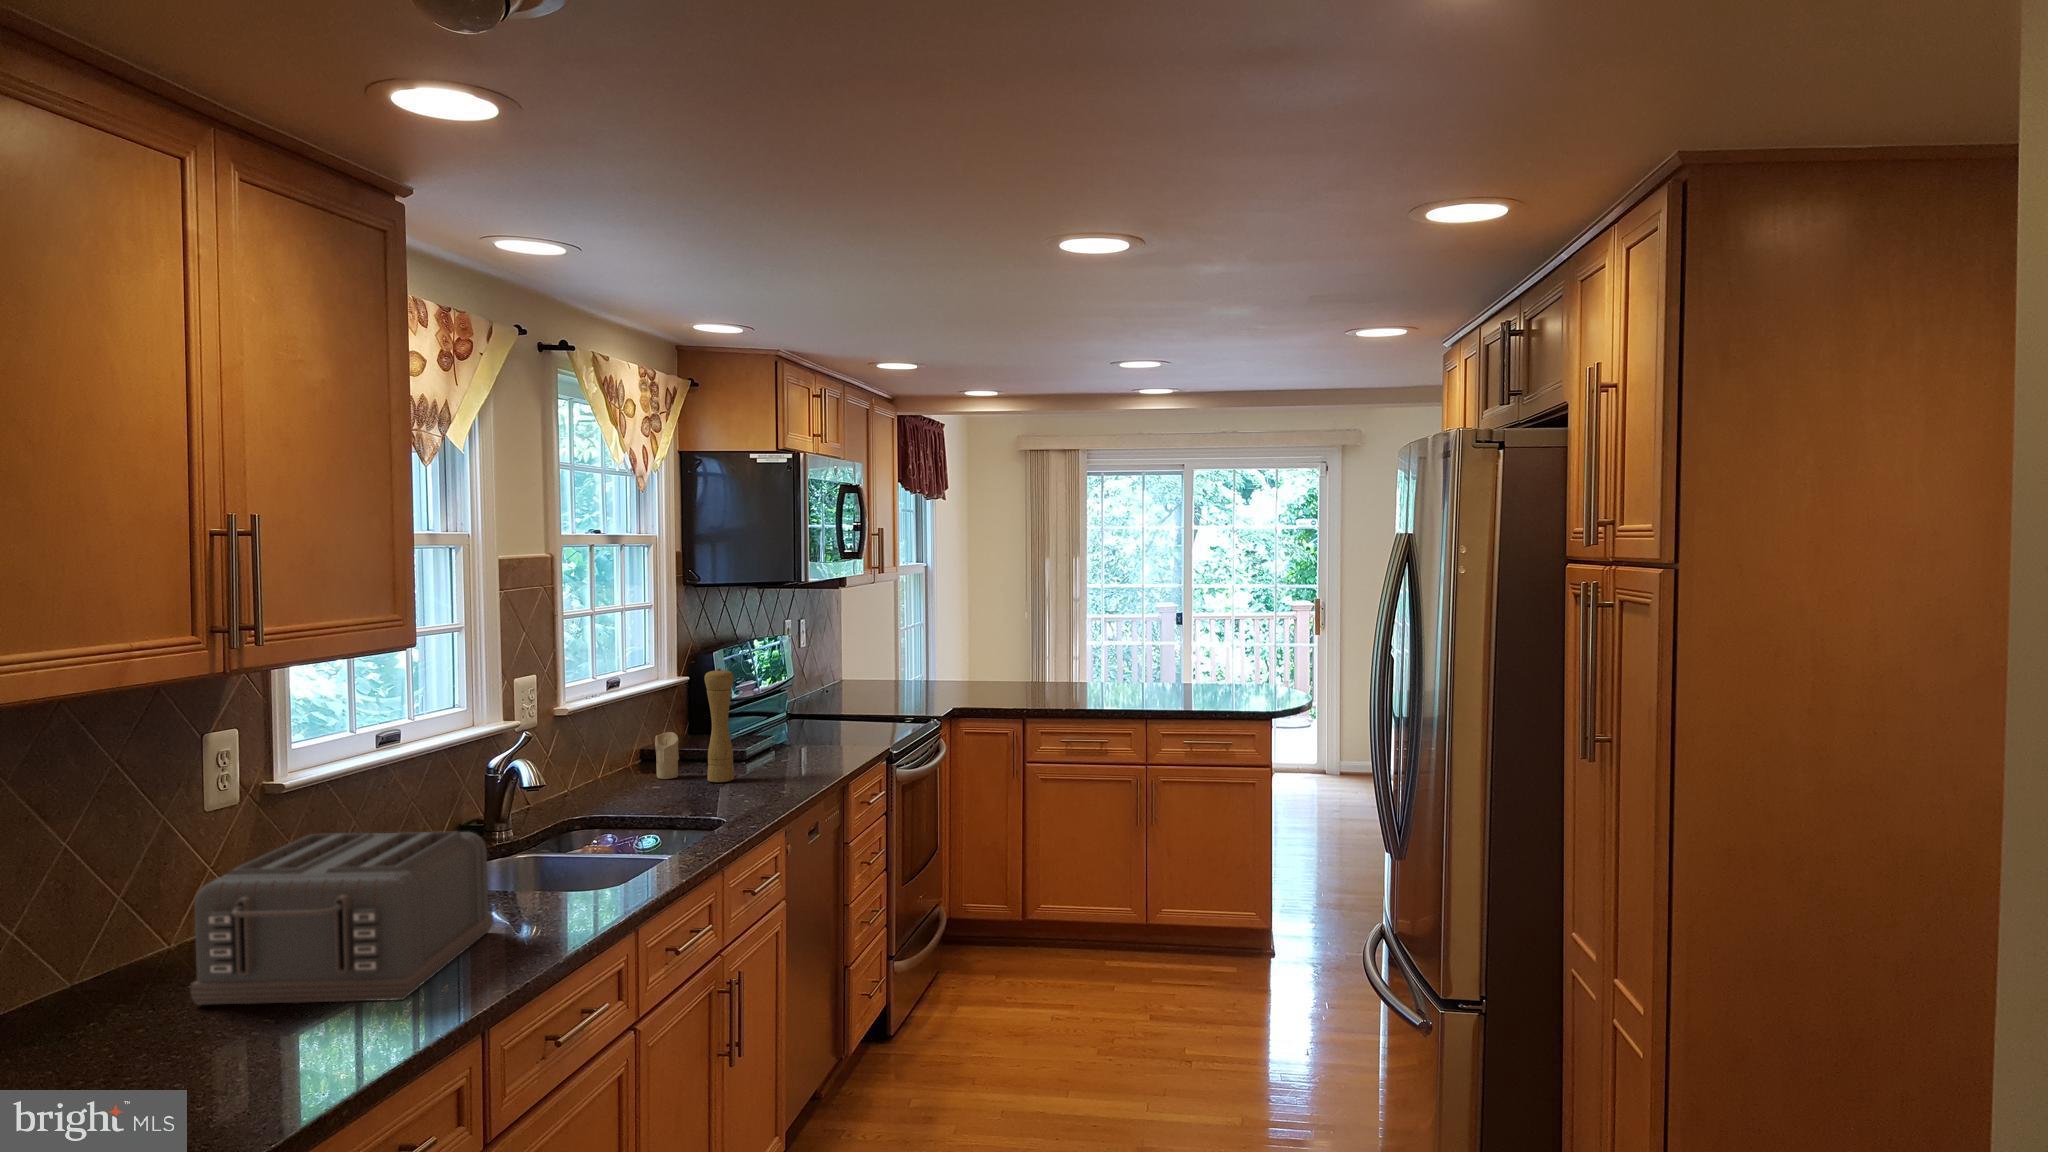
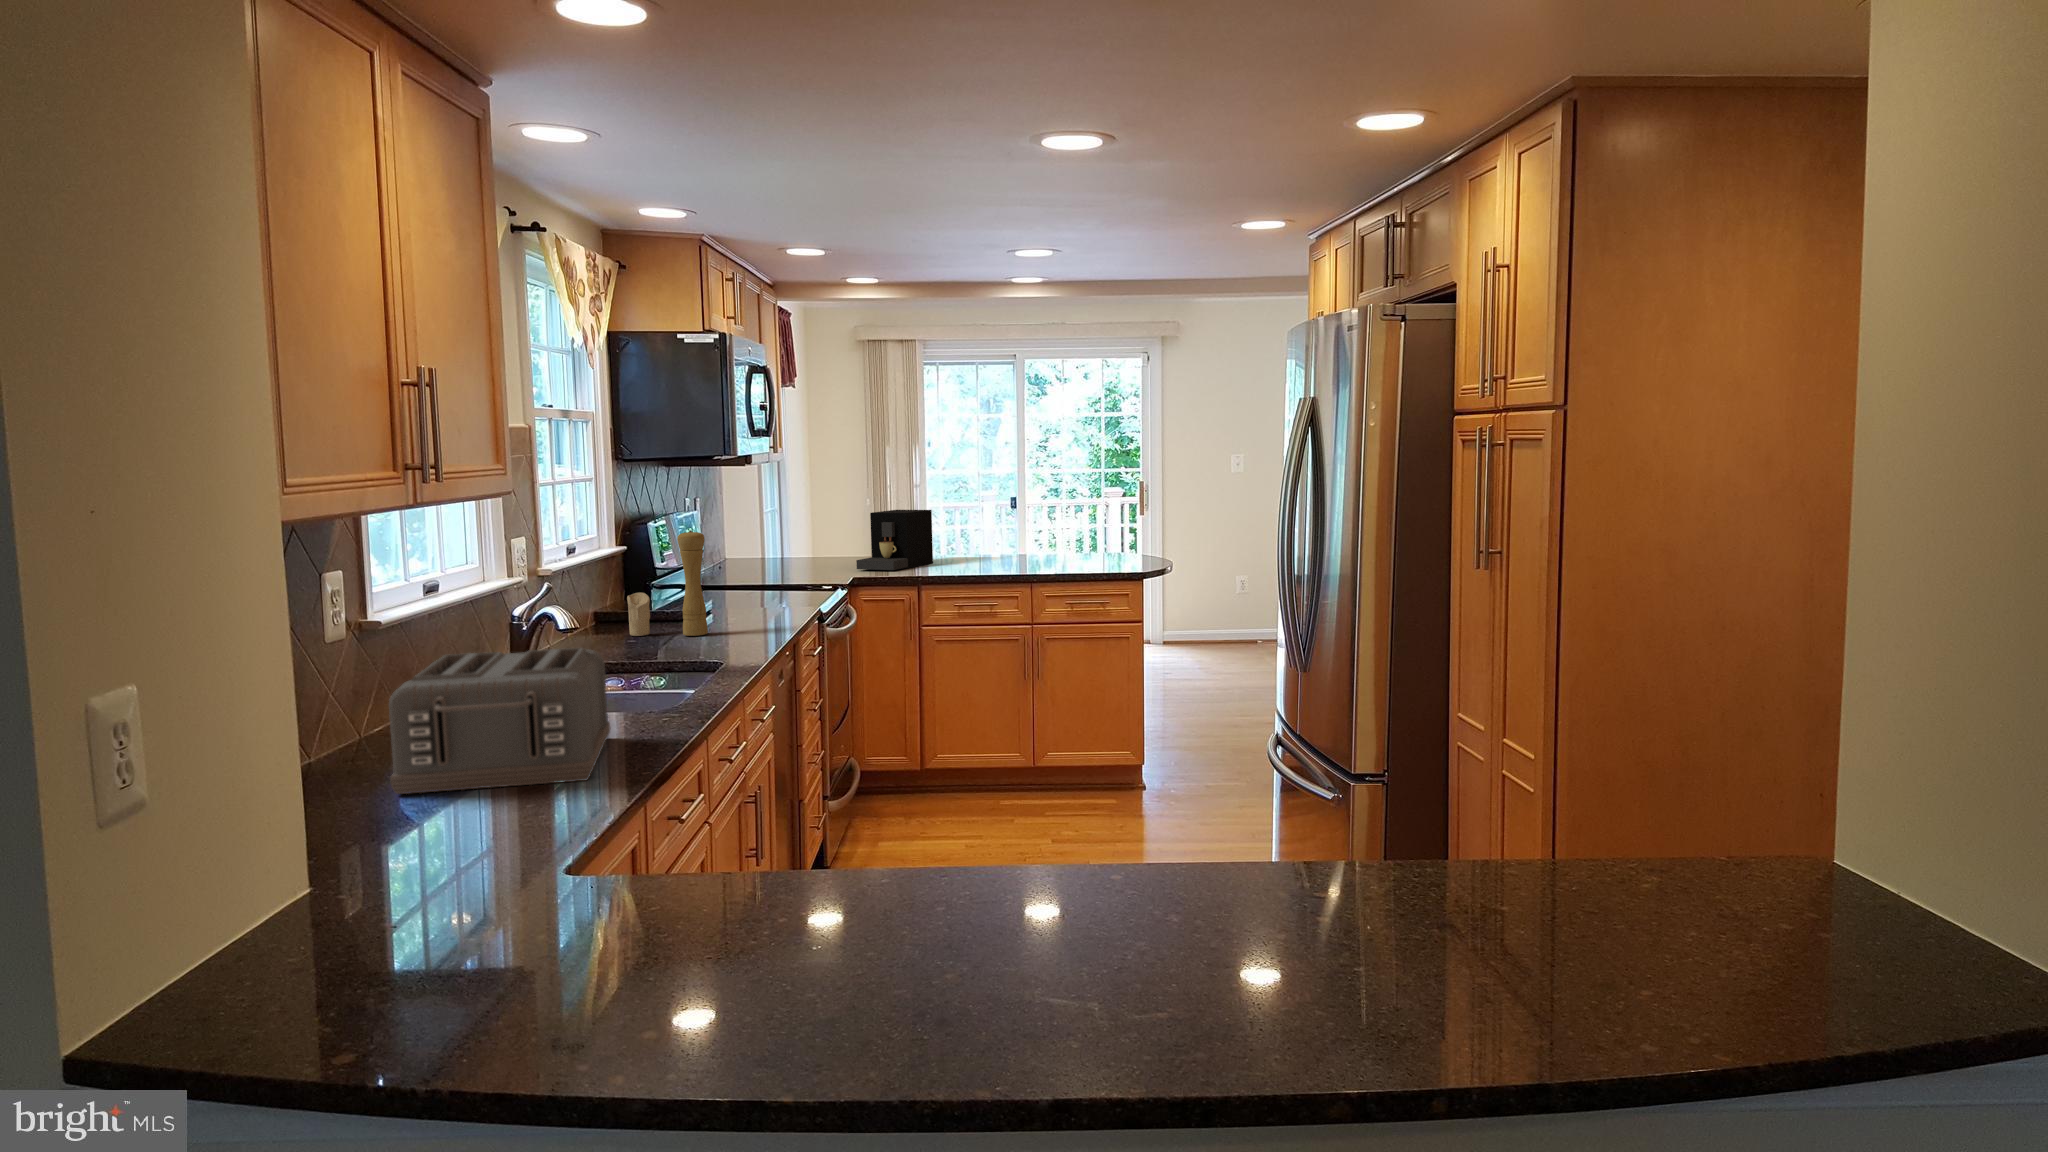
coffee maker: none [959,632,1045,699] -> present [856,510,933,570]

